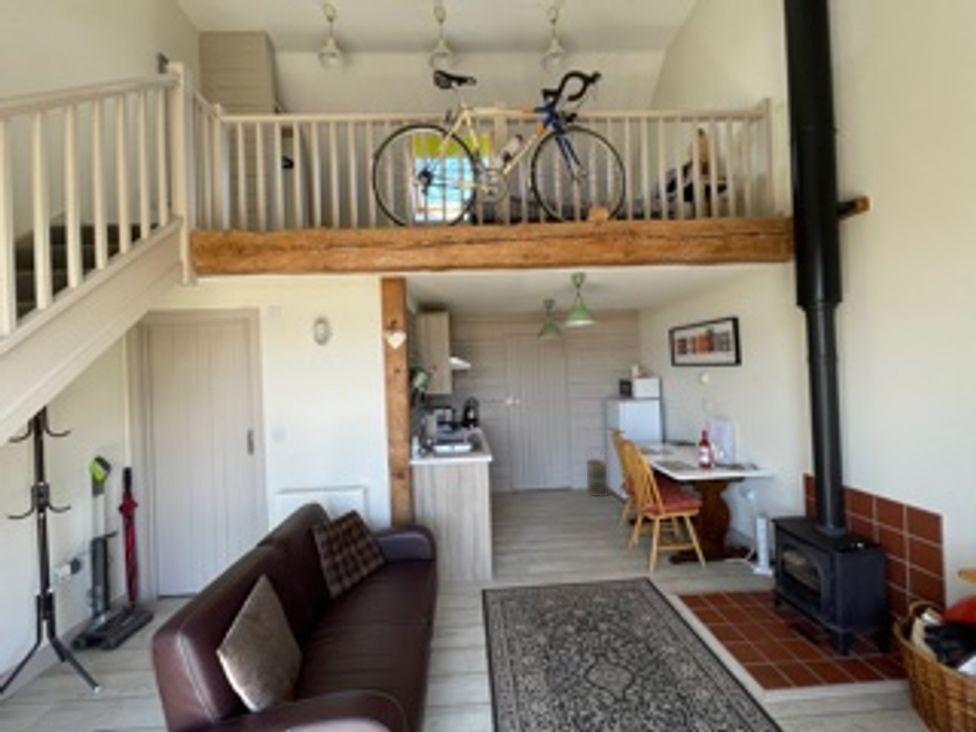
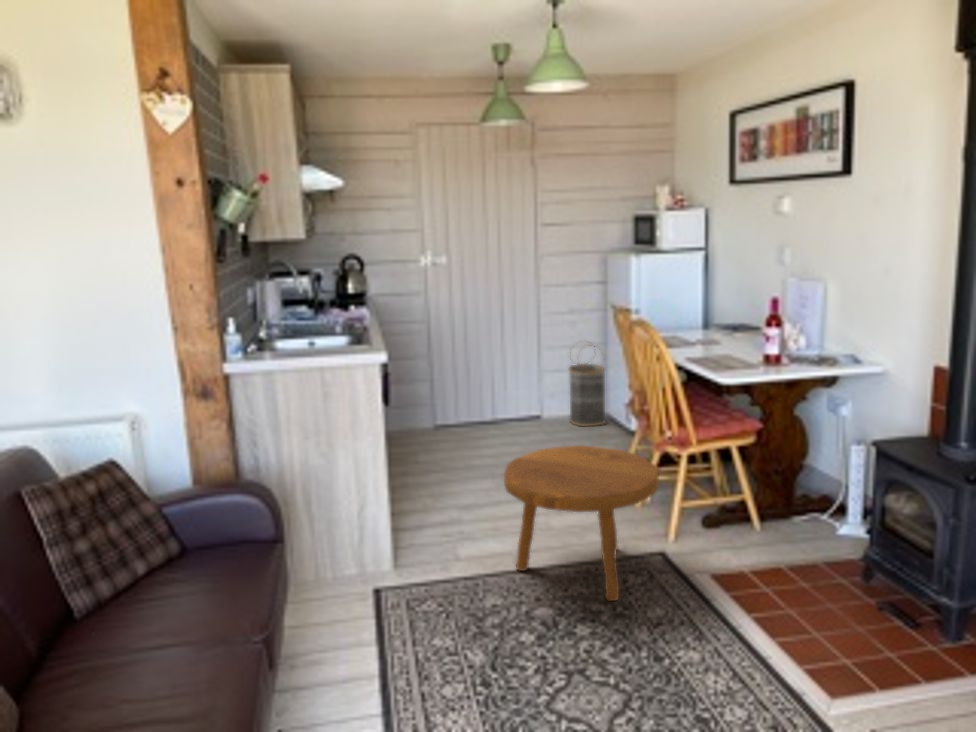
footstool: none [555,512,644,609] -> present [504,445,659,601]

